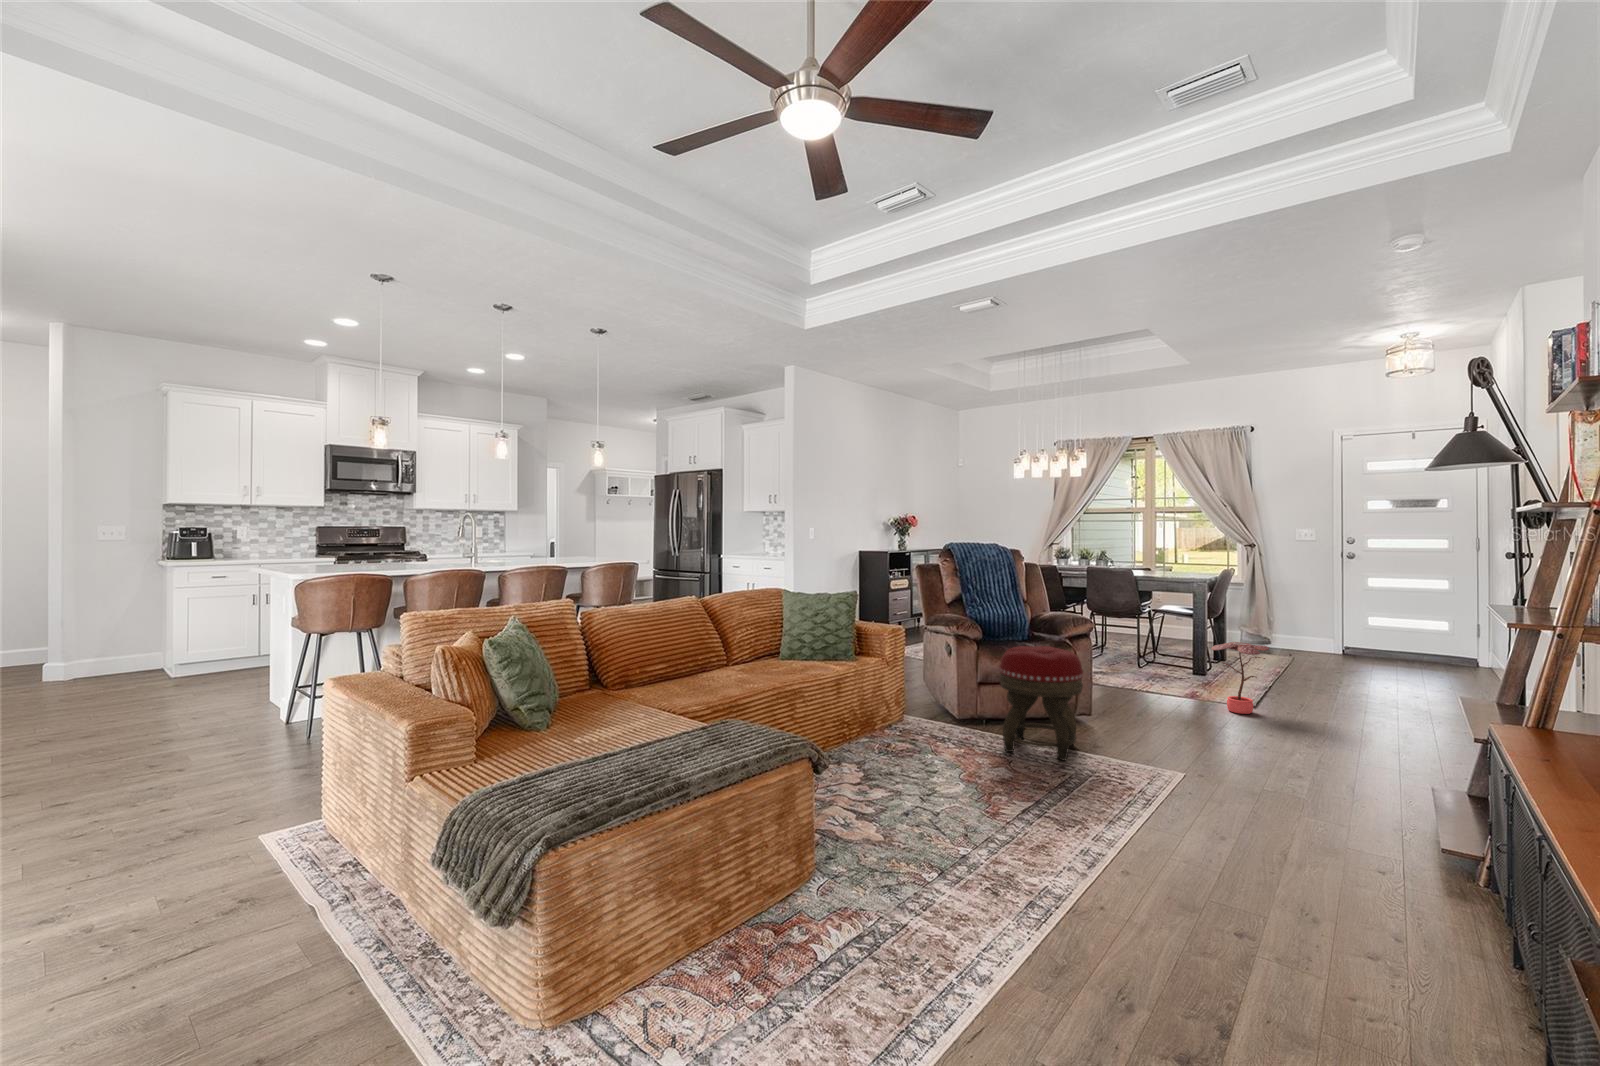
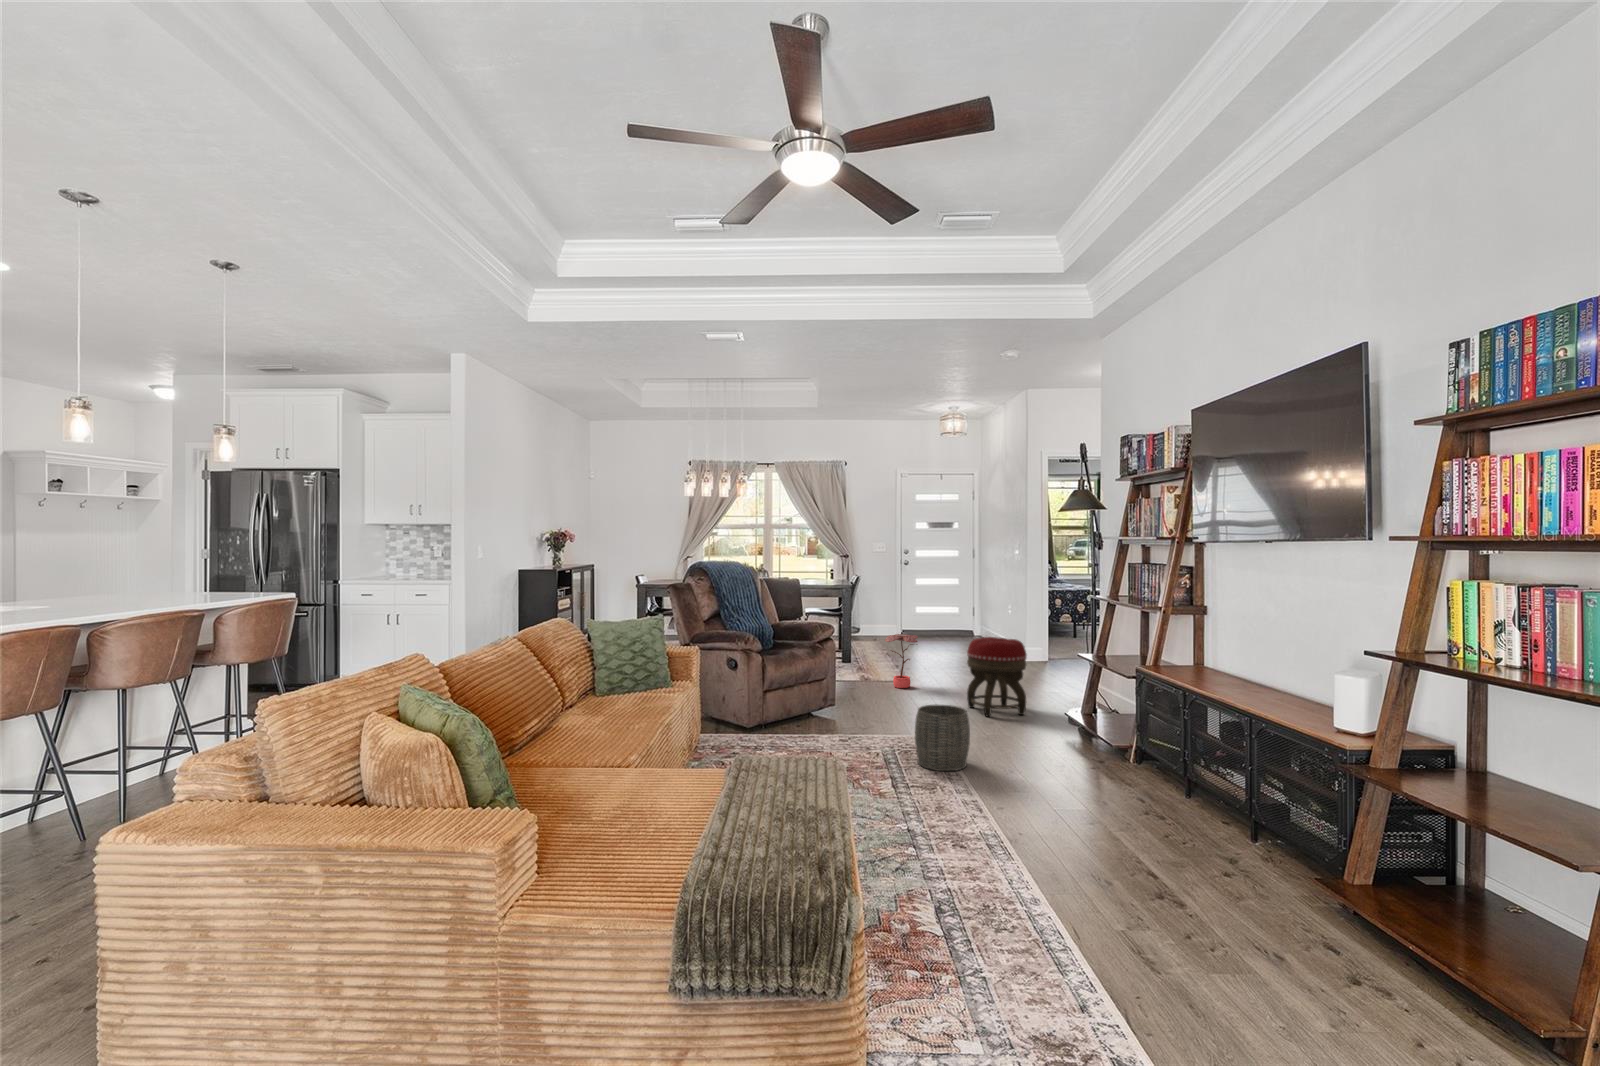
footstool: present [999,646,1083,760] -> present [967,637,1027,717]
woven basket: none [1106,730,1189,828] -> present [915,705,970,771]

